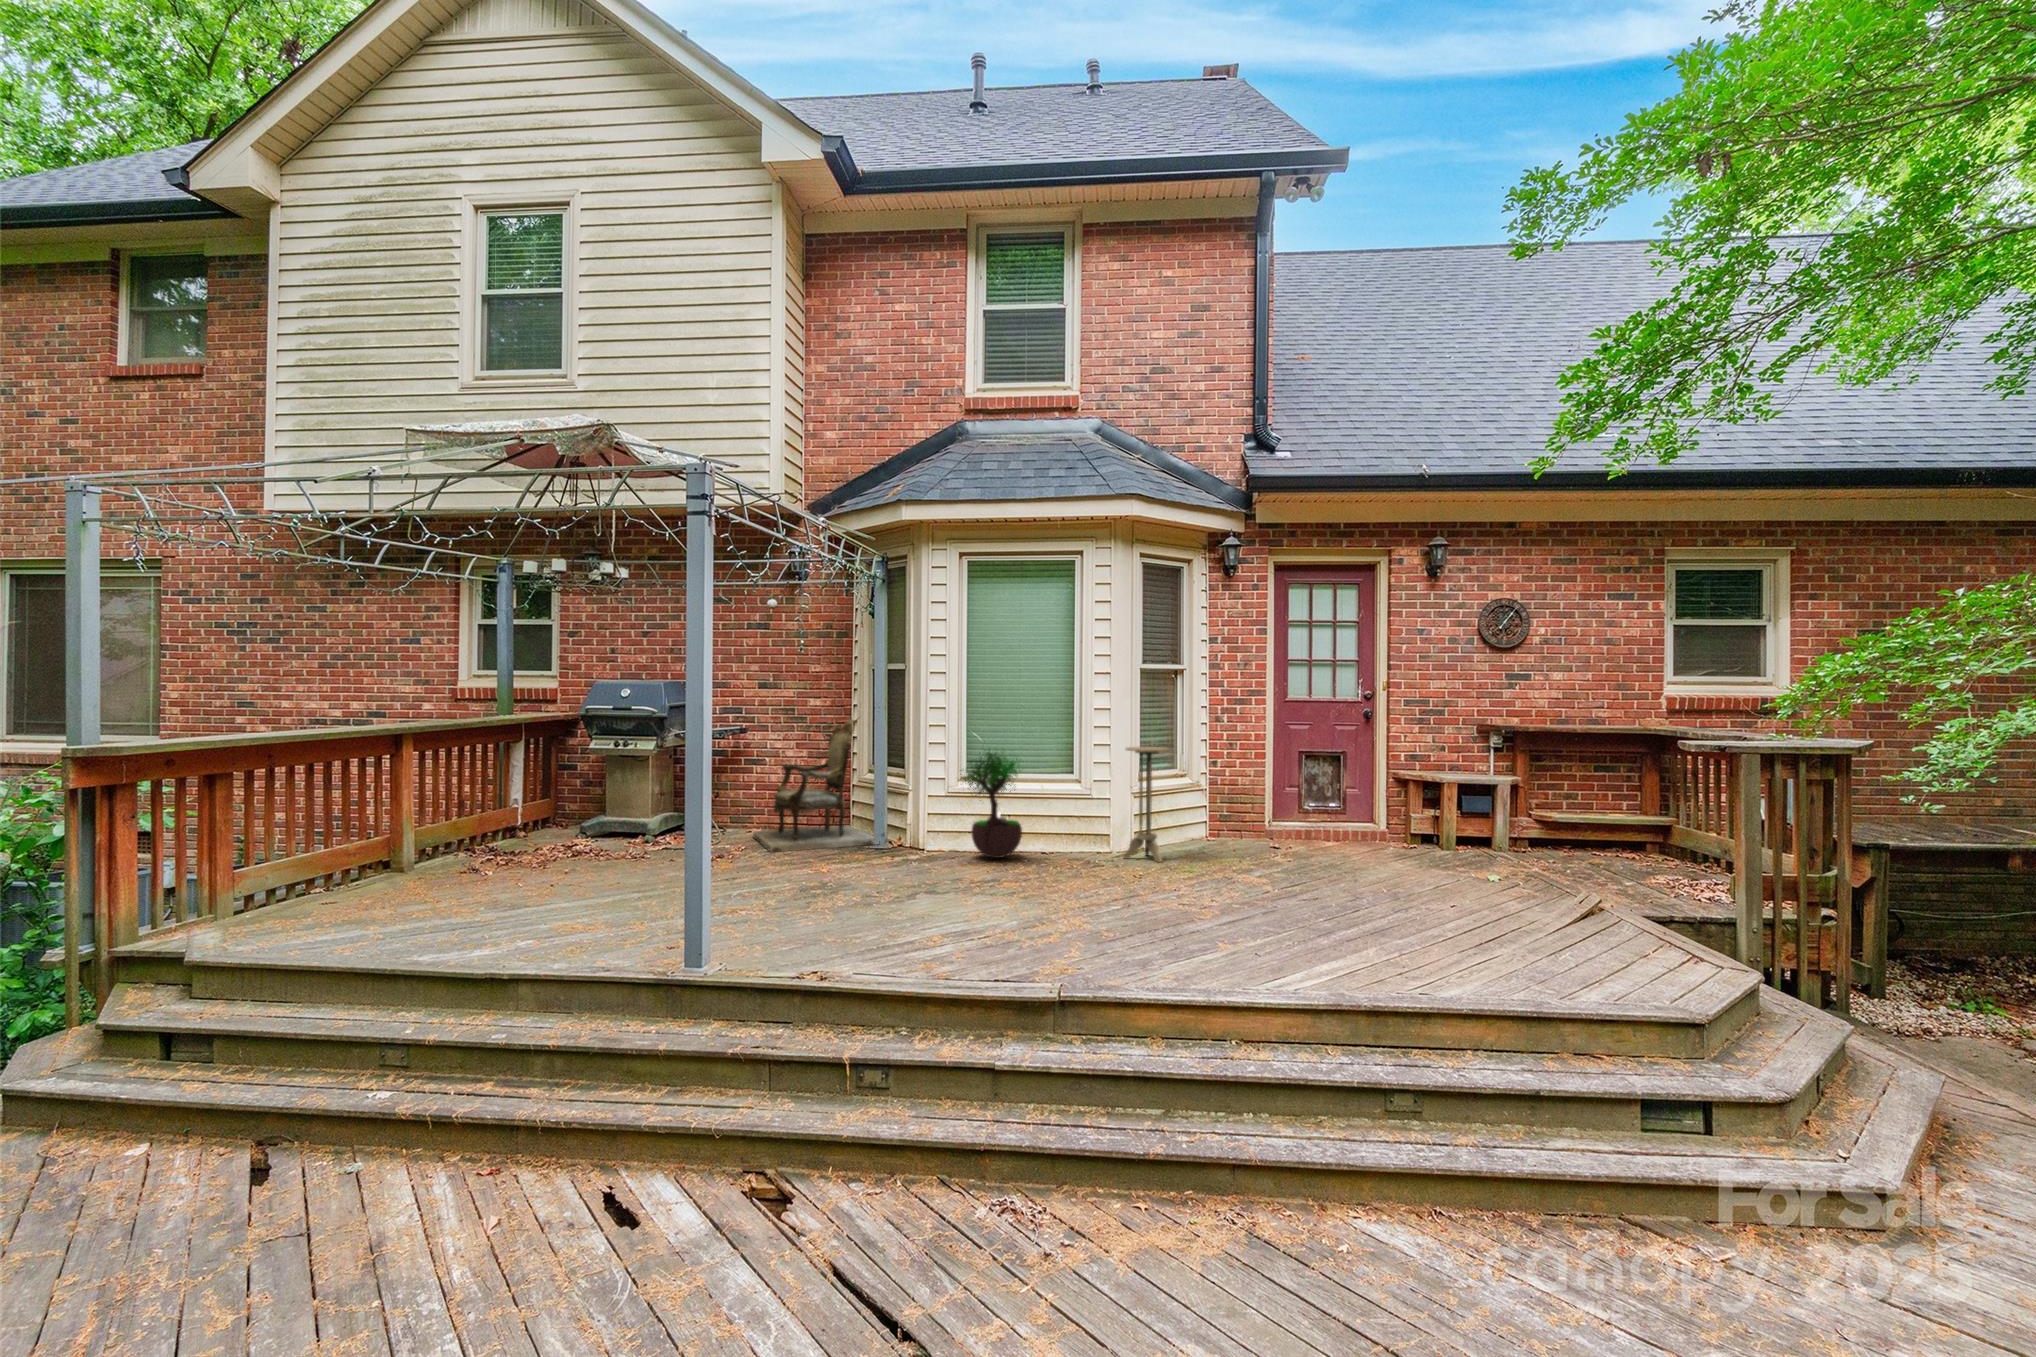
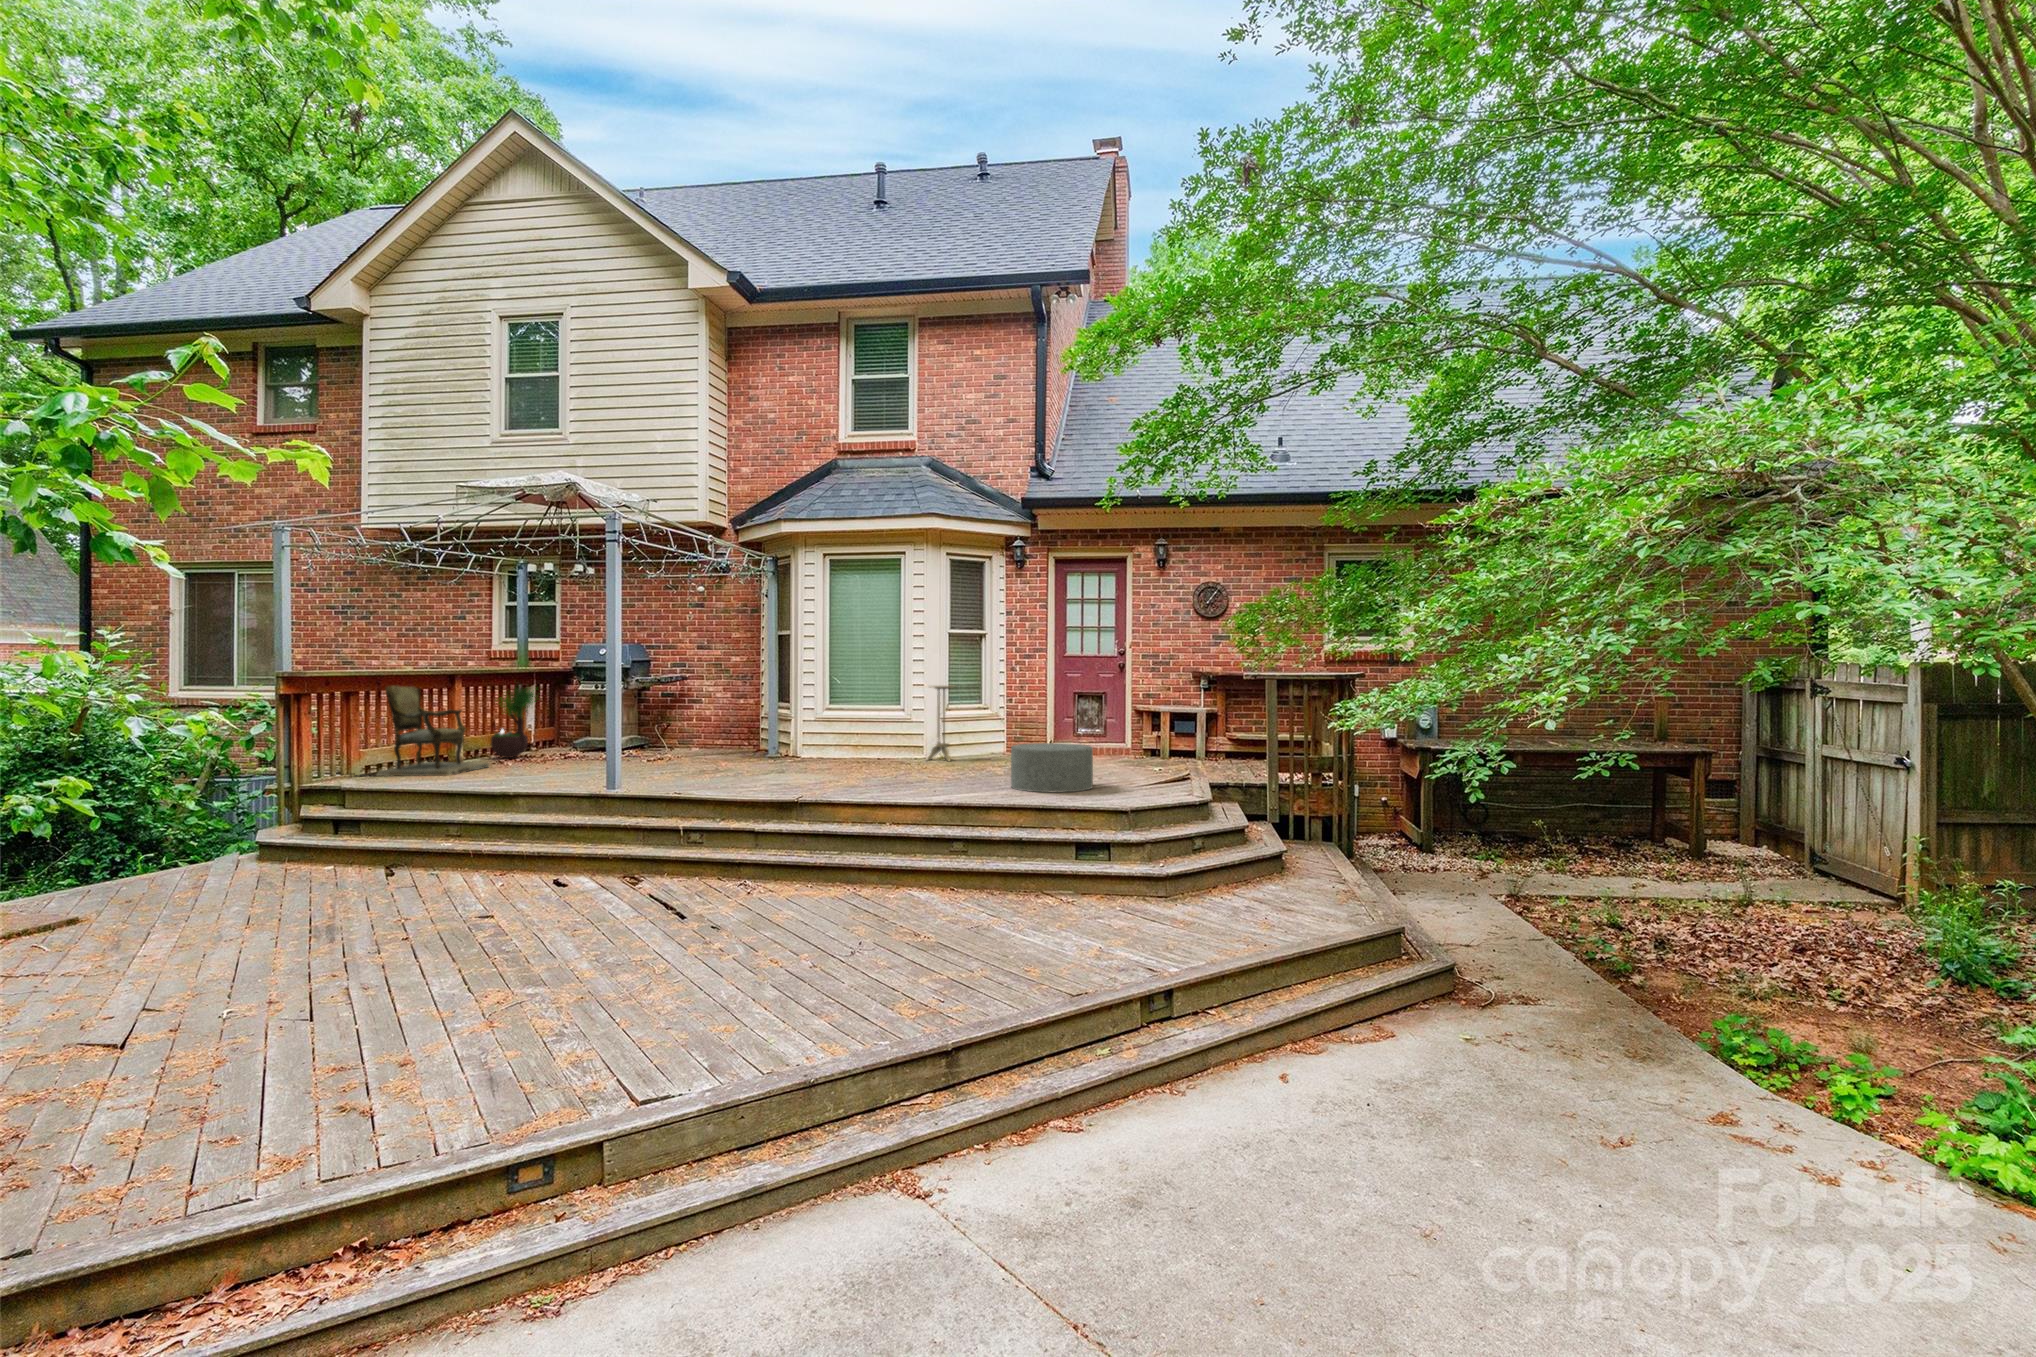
armchair: present [753,719,880,852] -> present [360,686,489,776]
potted tree: present [960,747,1022,858] -> present [490,686,536,758]
ottoman: none [1369,860,1522,963] -> present [1011,743,1093,793]

